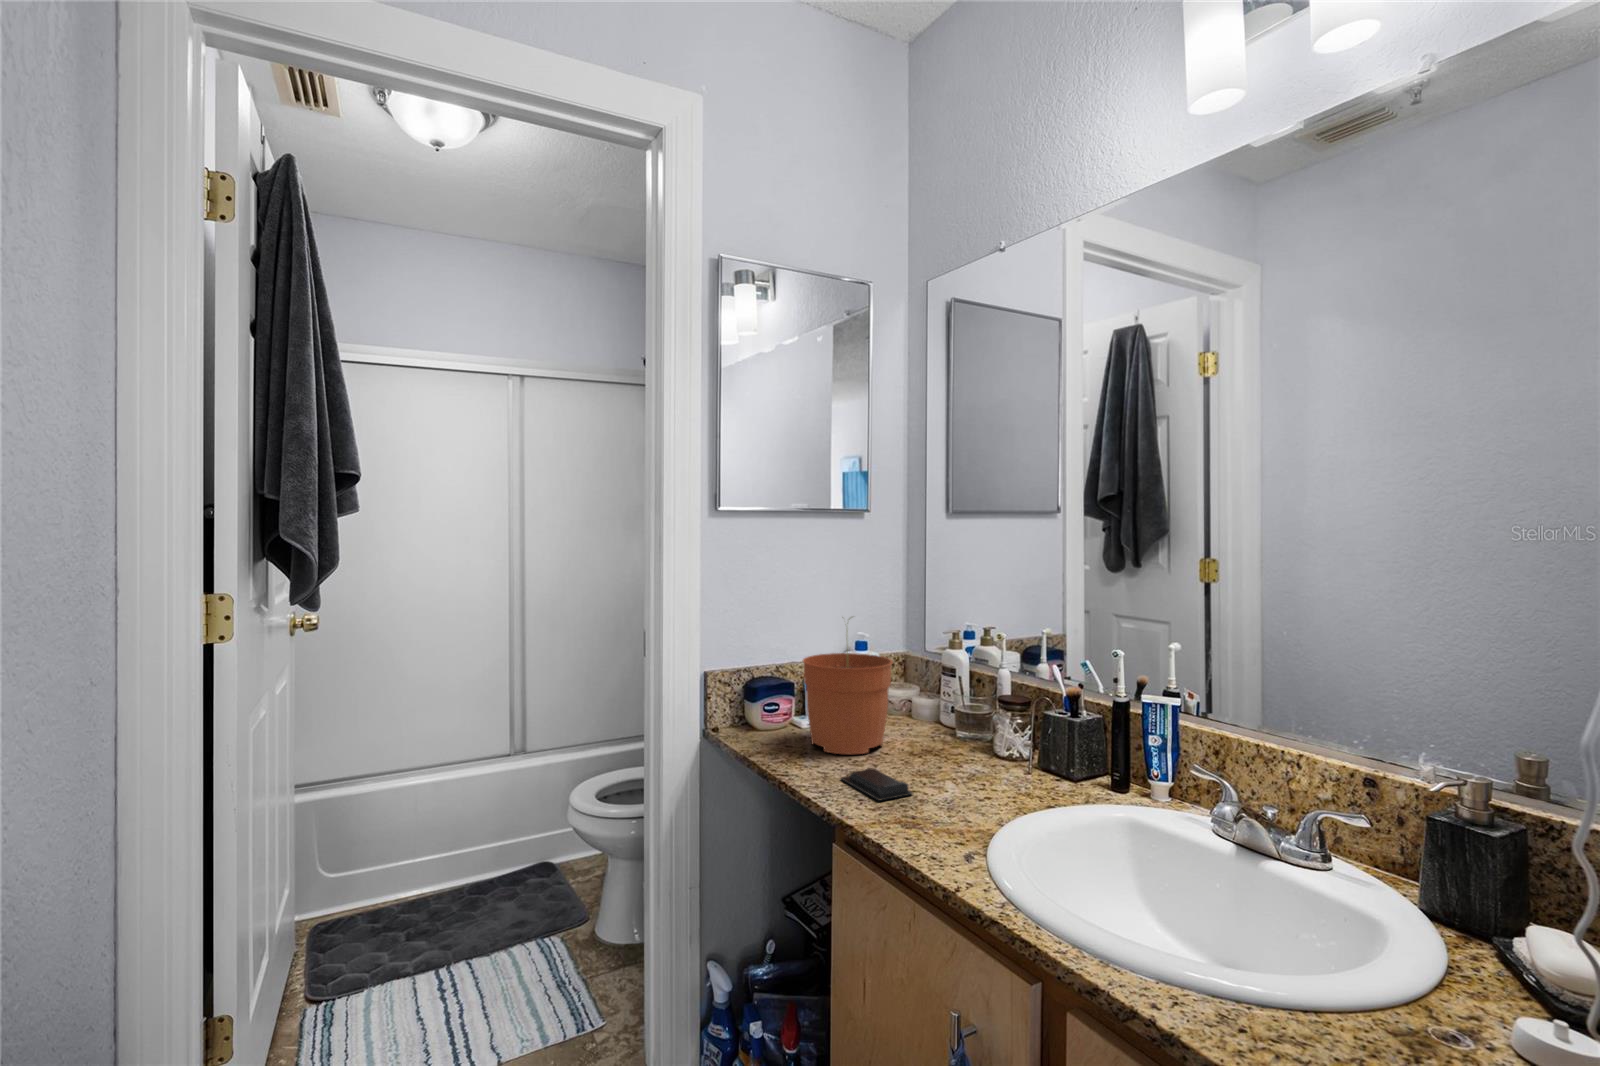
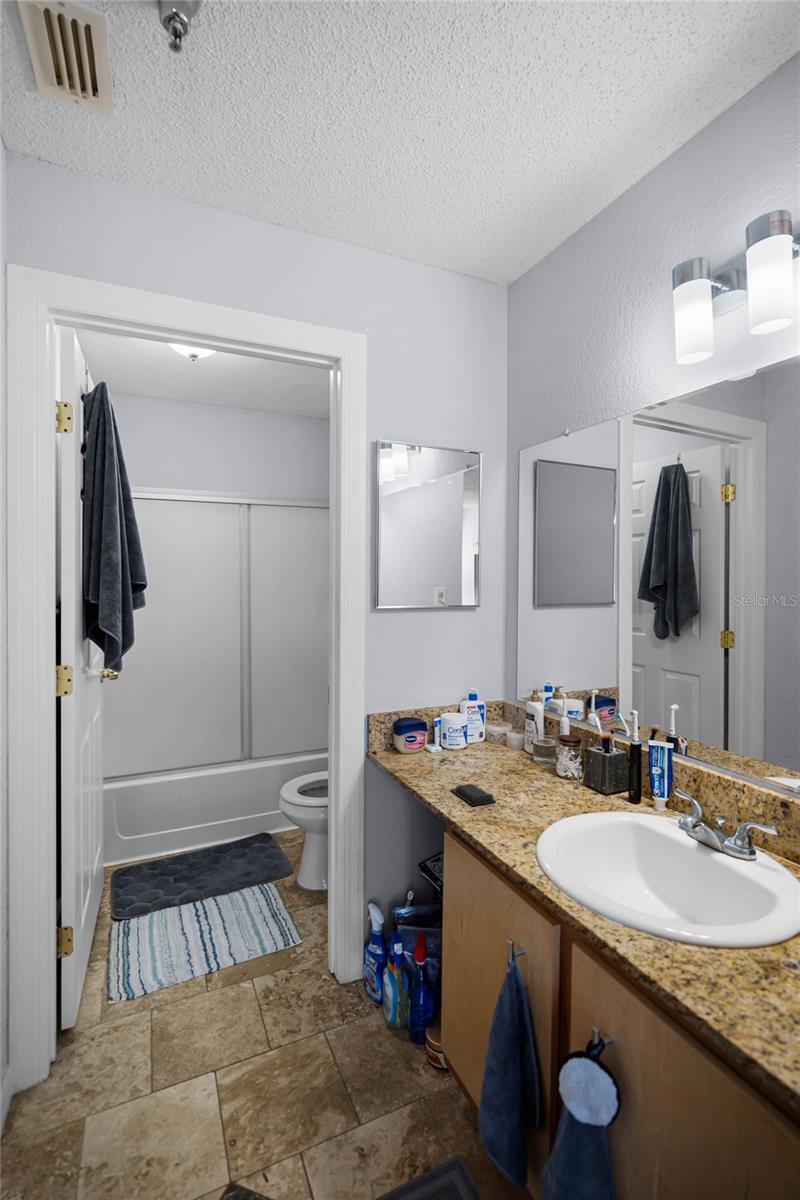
plant pot: present [803,631,893,754] -> none [428,681,487,773]

